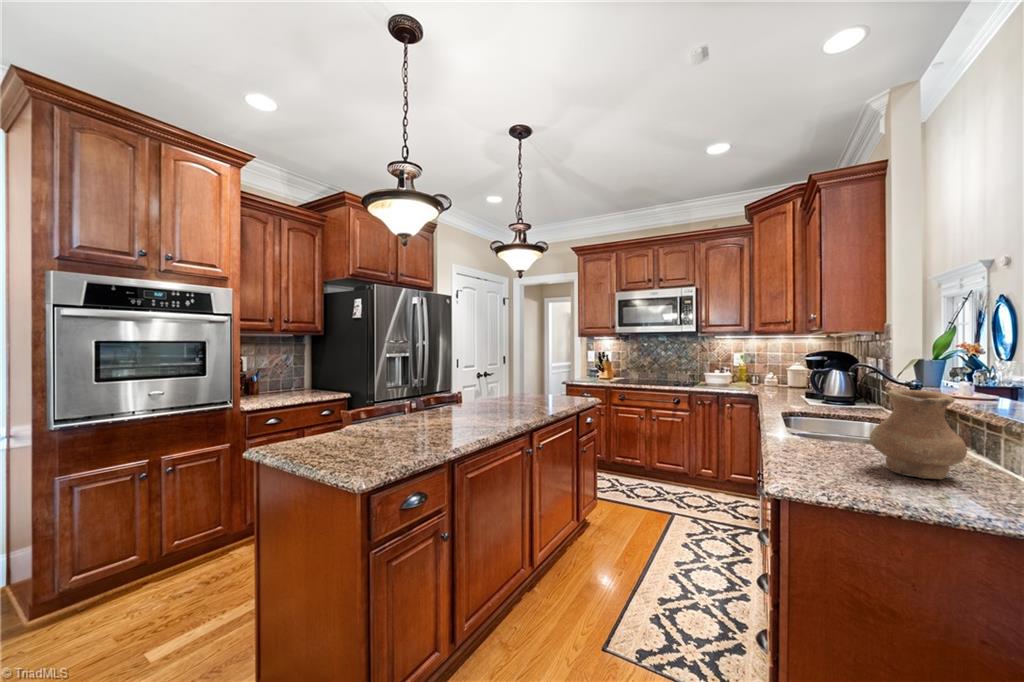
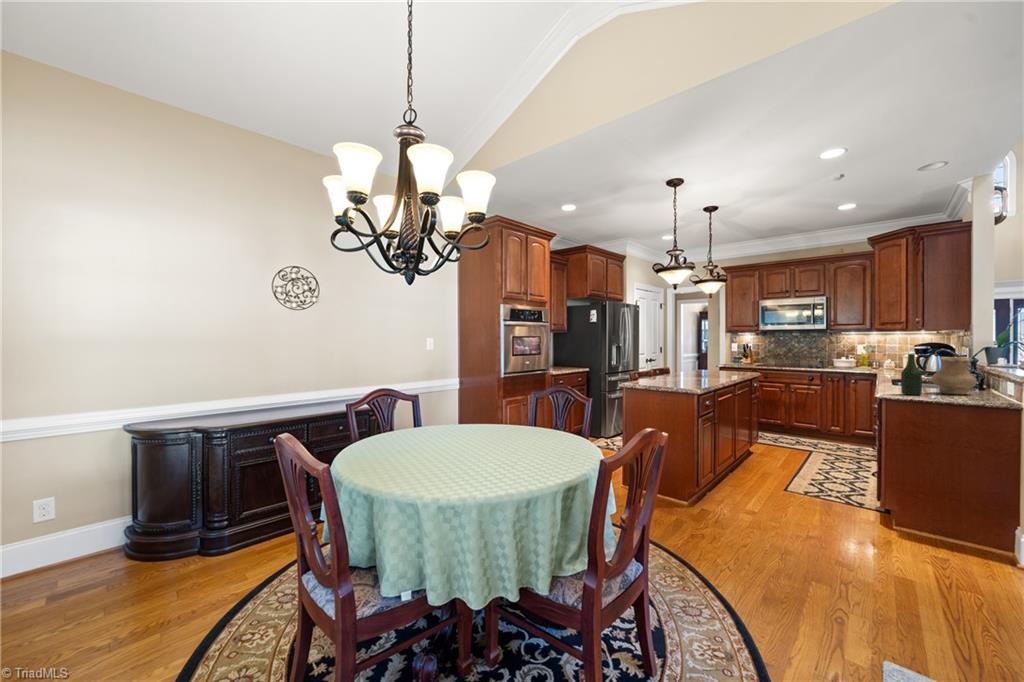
bottle: none [816,384,860,487] -> present [901,354,922,395]

